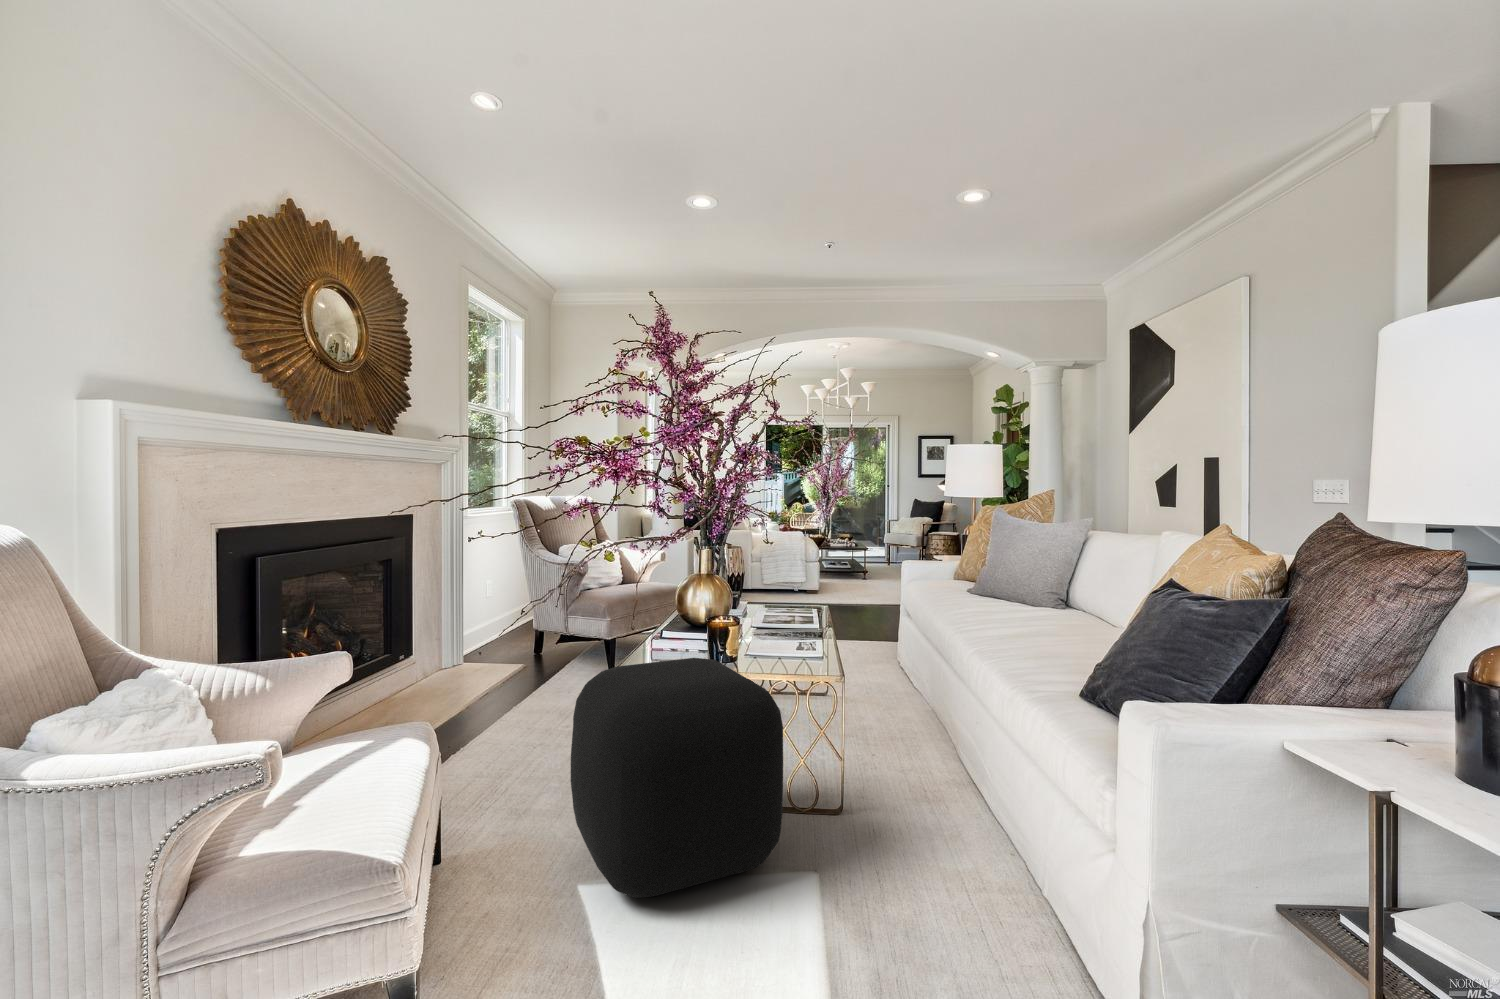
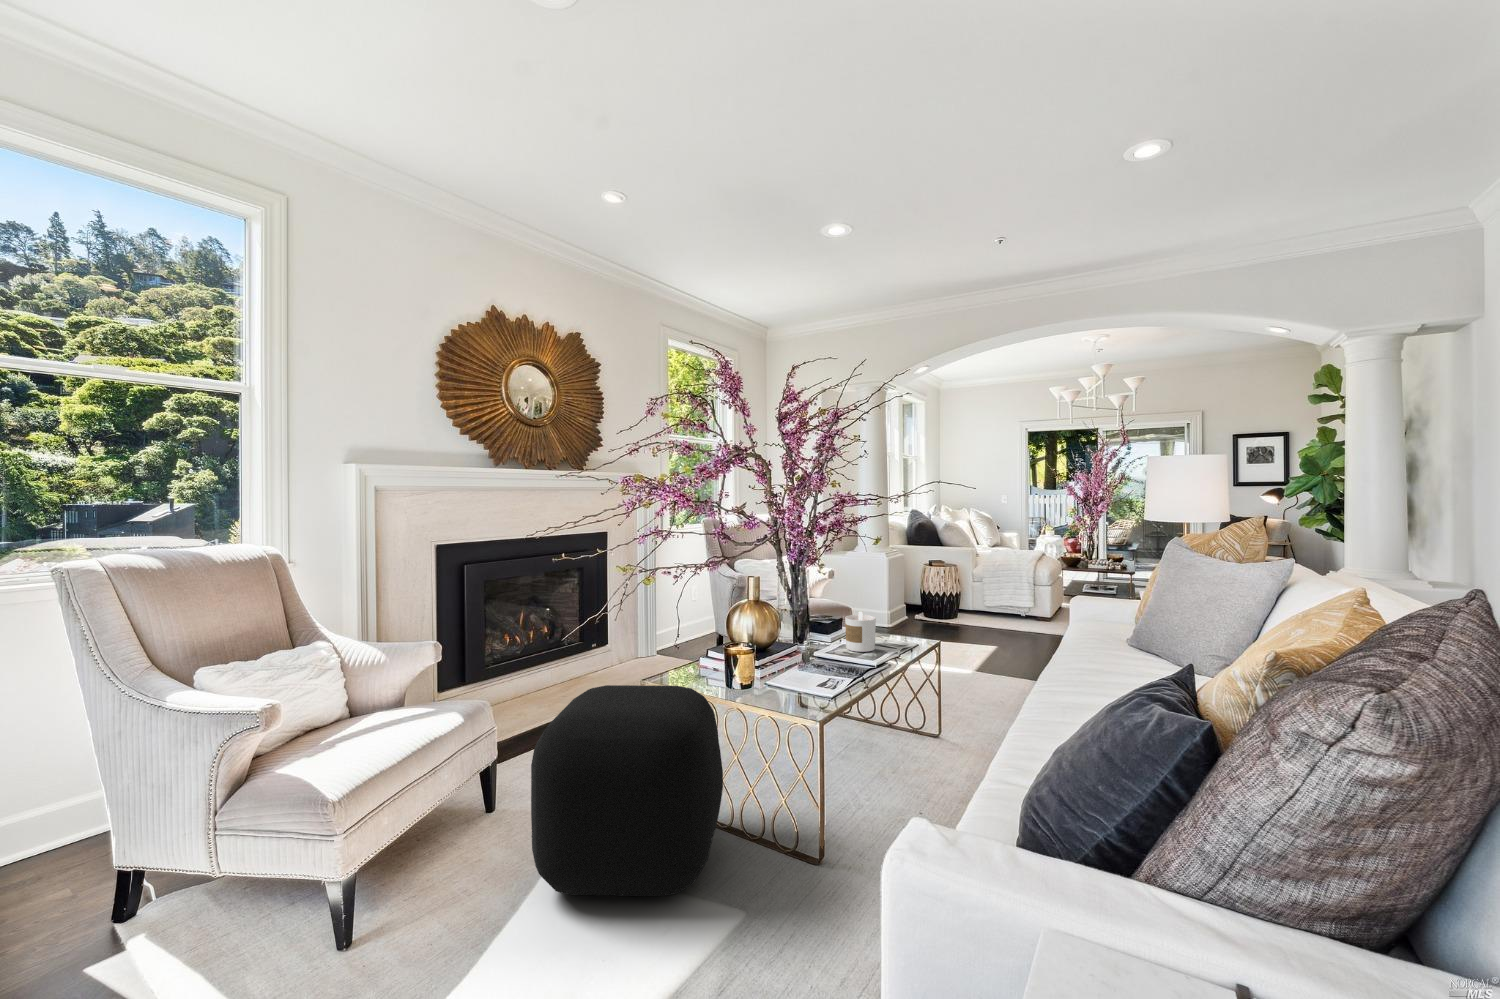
candle: none [779,578,809,616] -> present [845,611,876,652]

